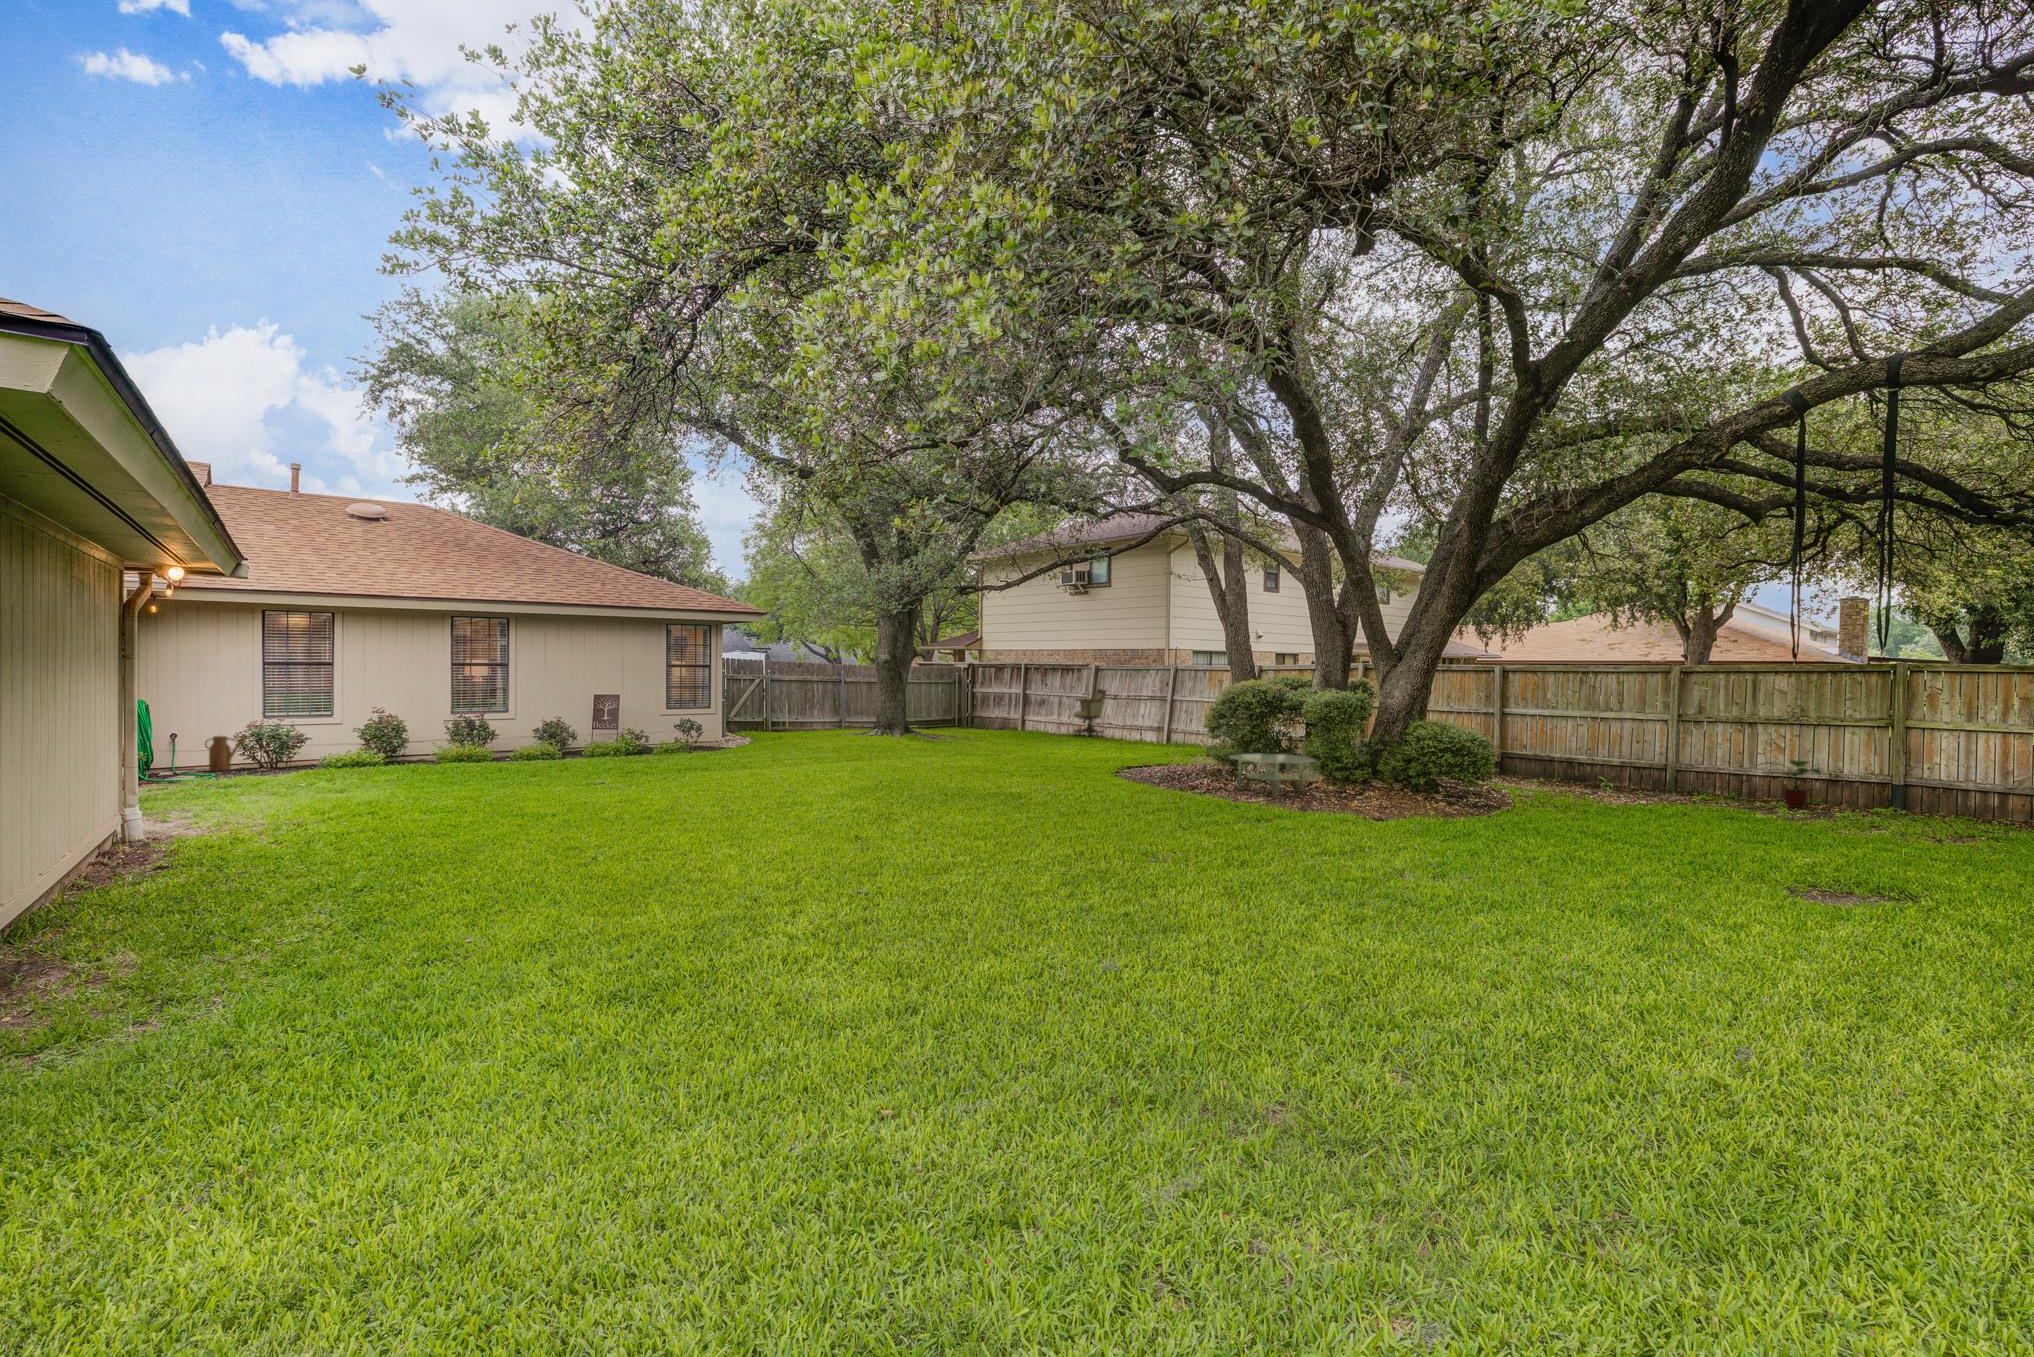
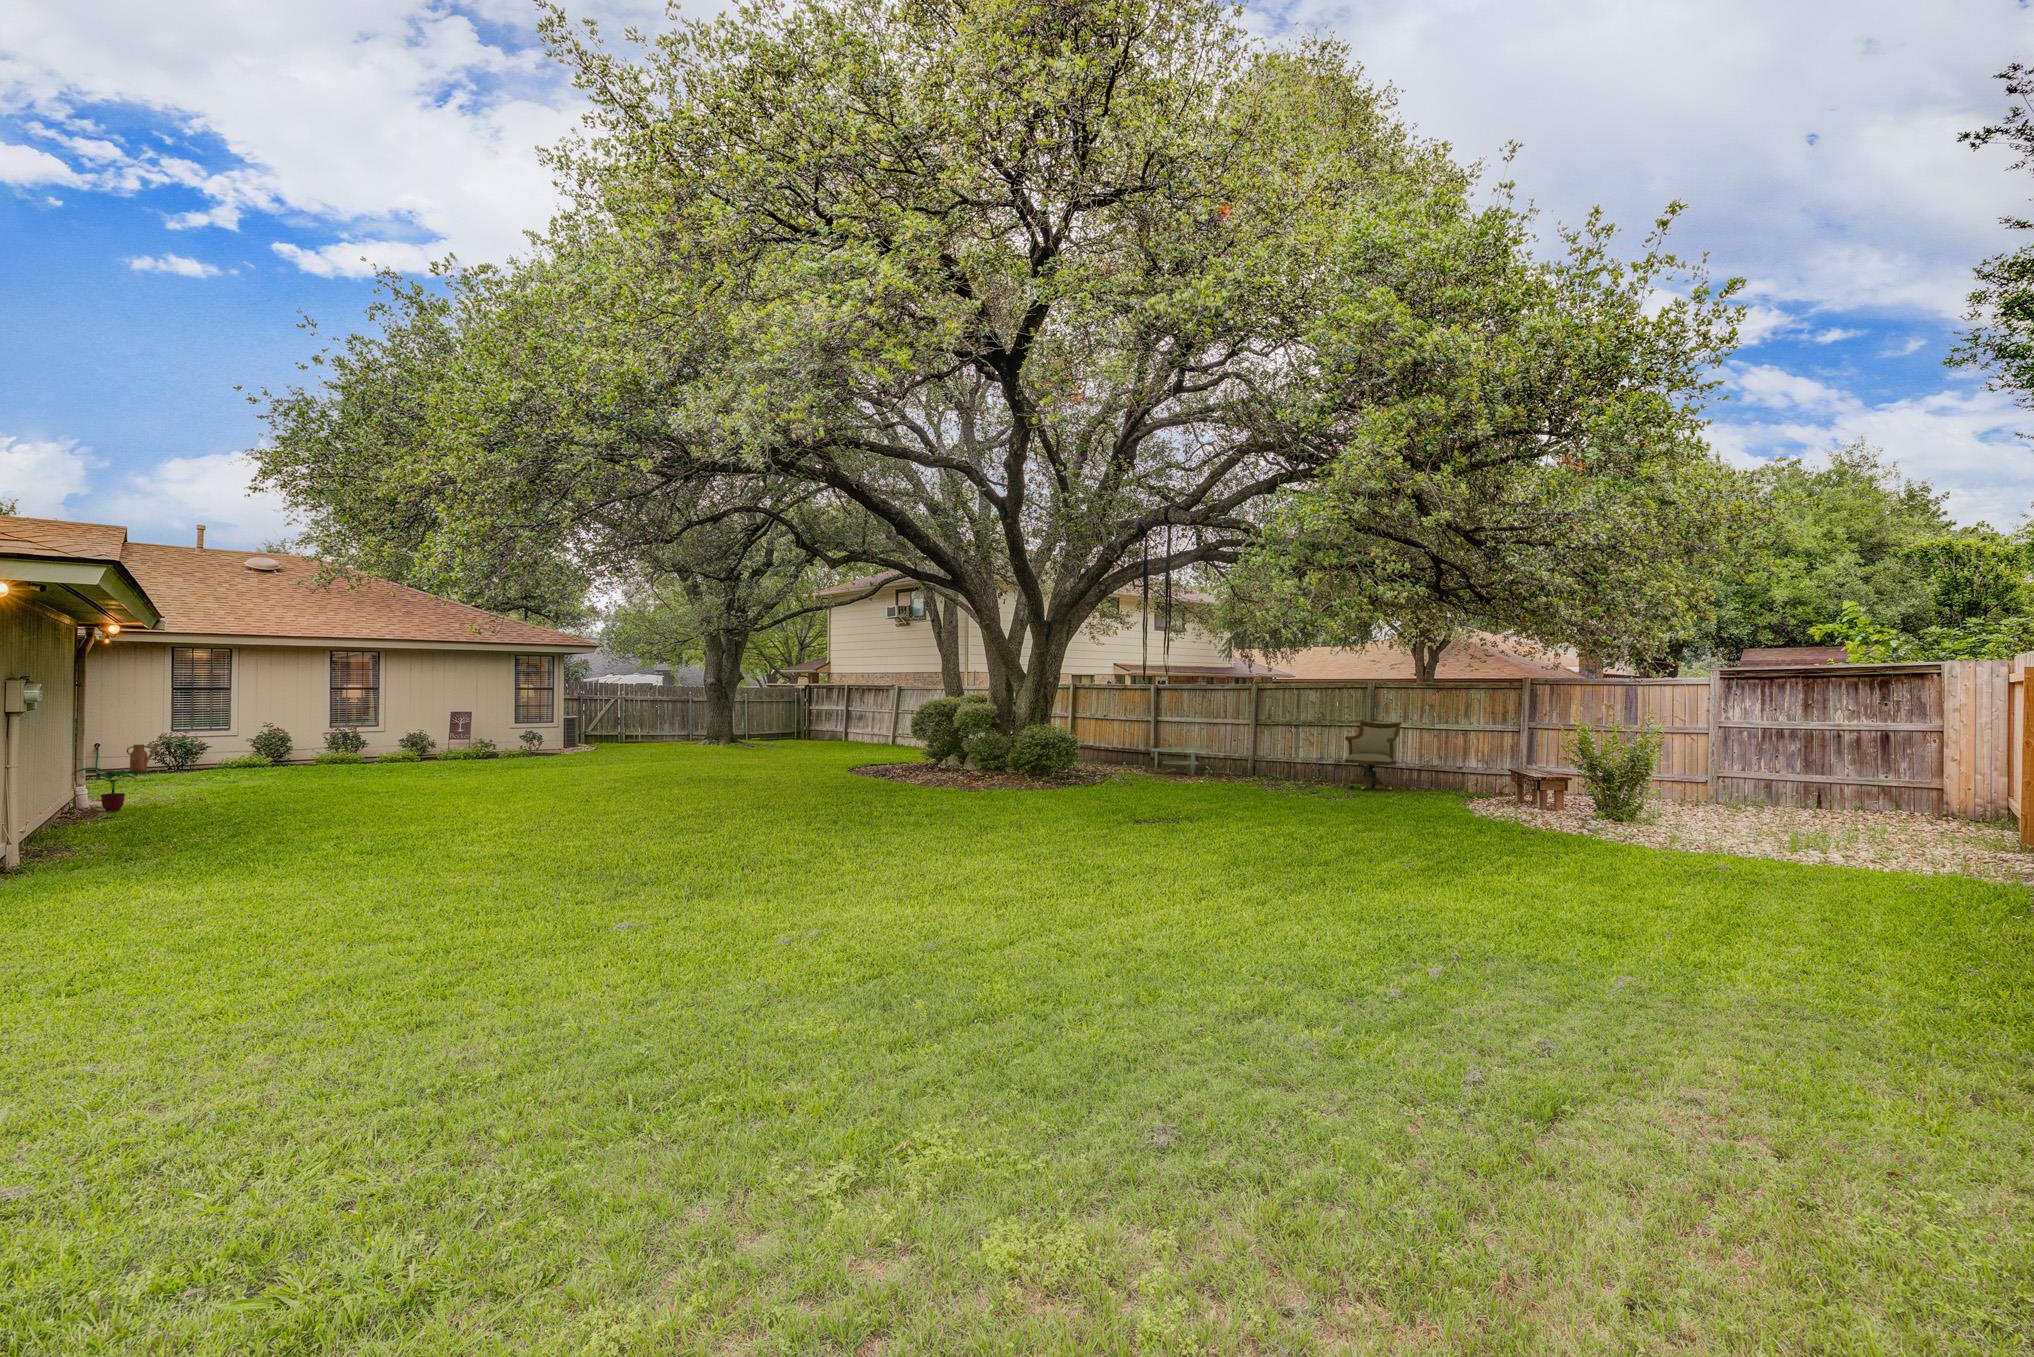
chair: present [1073,689,1107,736] -> present [1345,721,1402,791]
round table: present [1230,754,1316,798] -> present [1151,748,1211,776]
potted plant: present [1761,760,1821,808] -> present [72,767,137,811]

